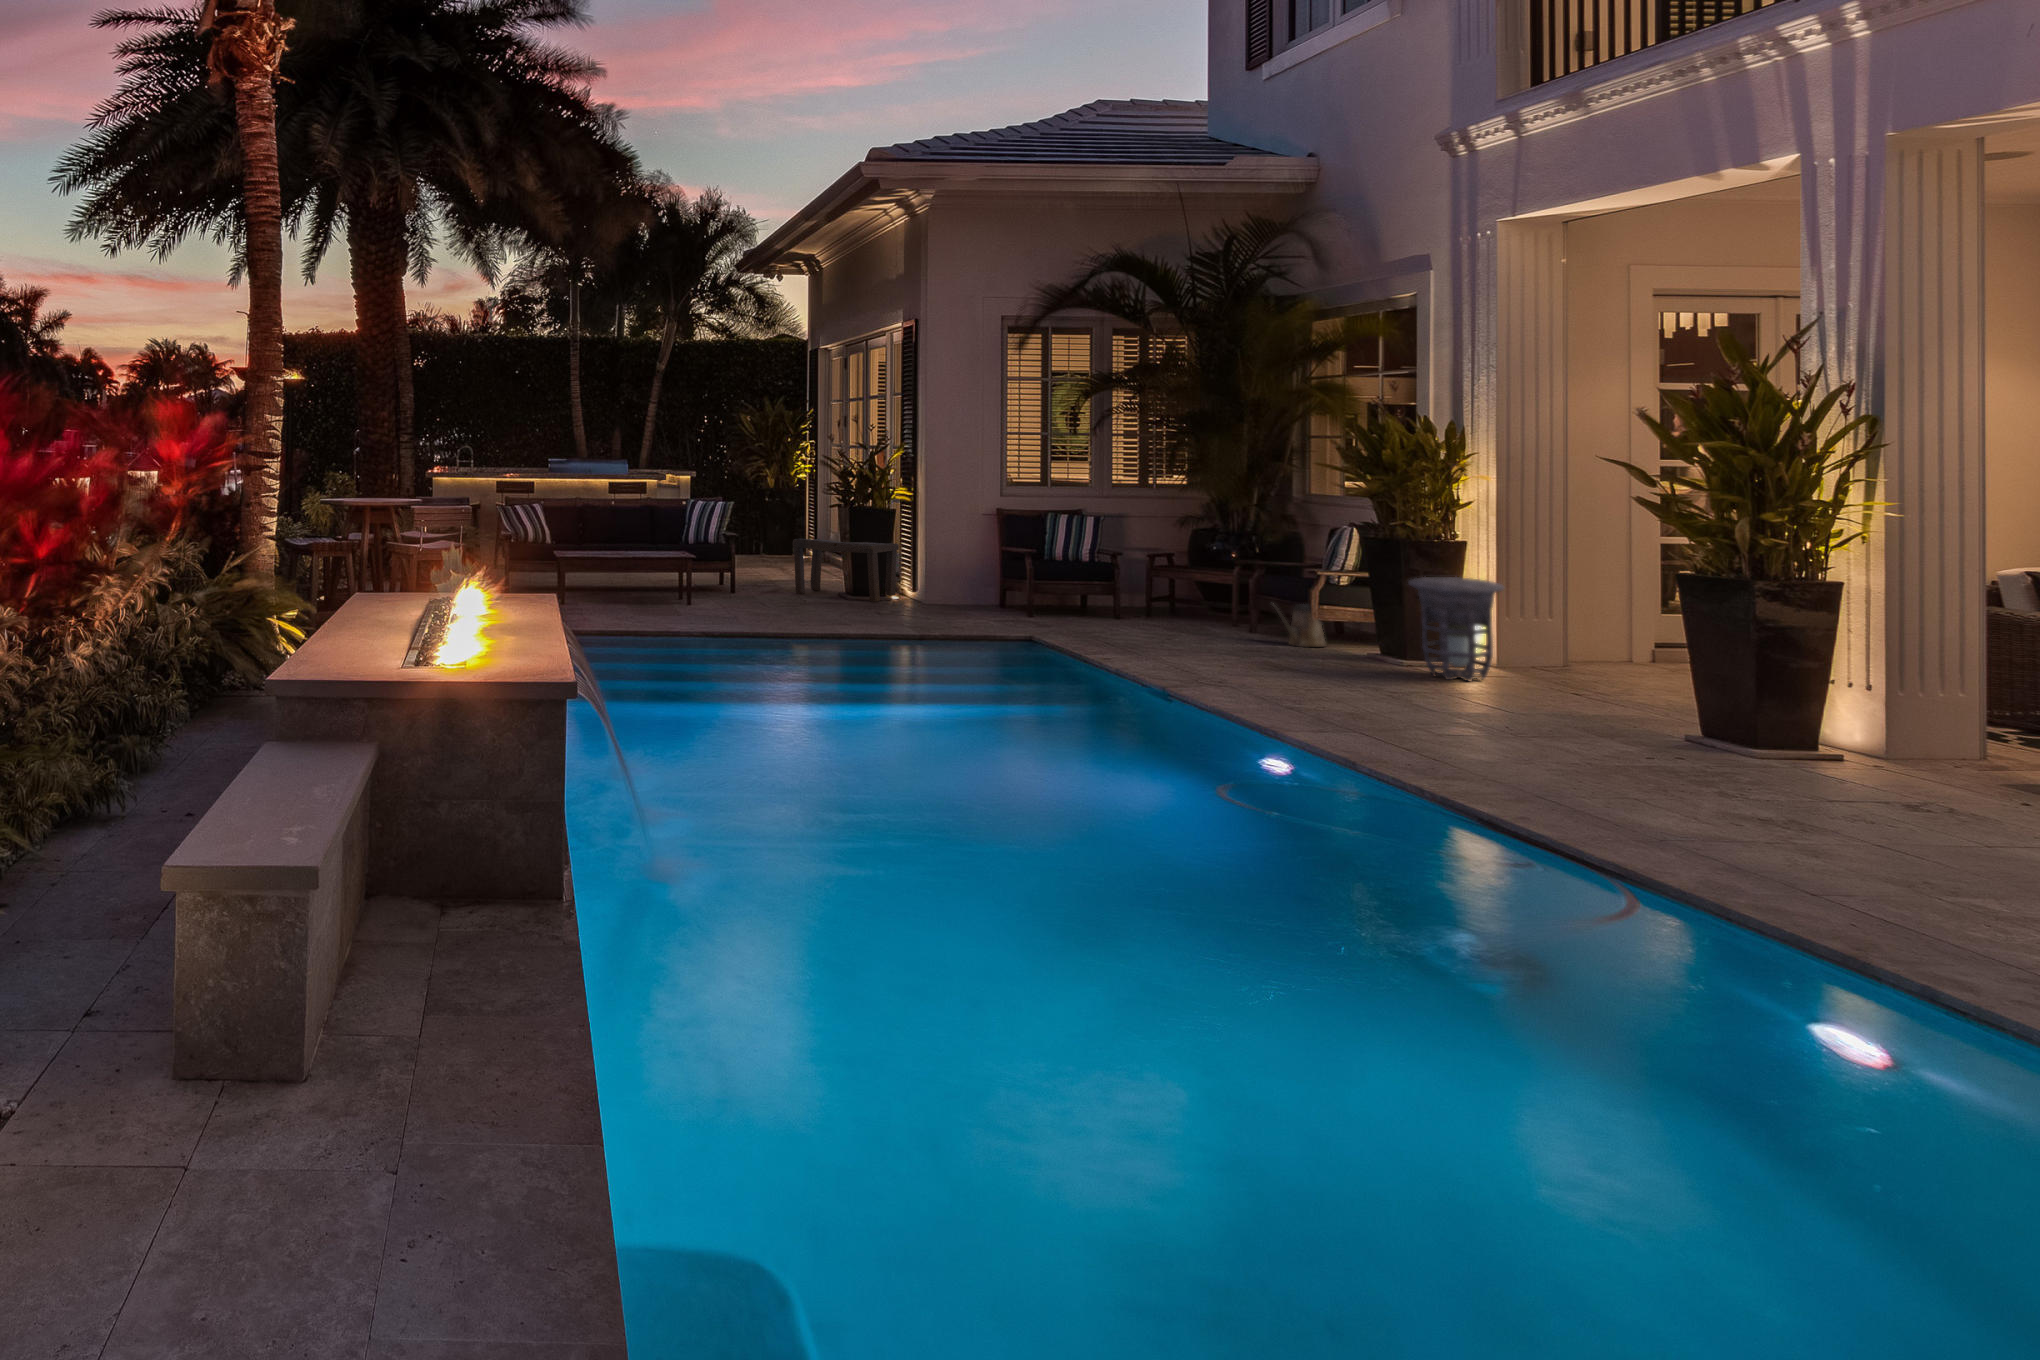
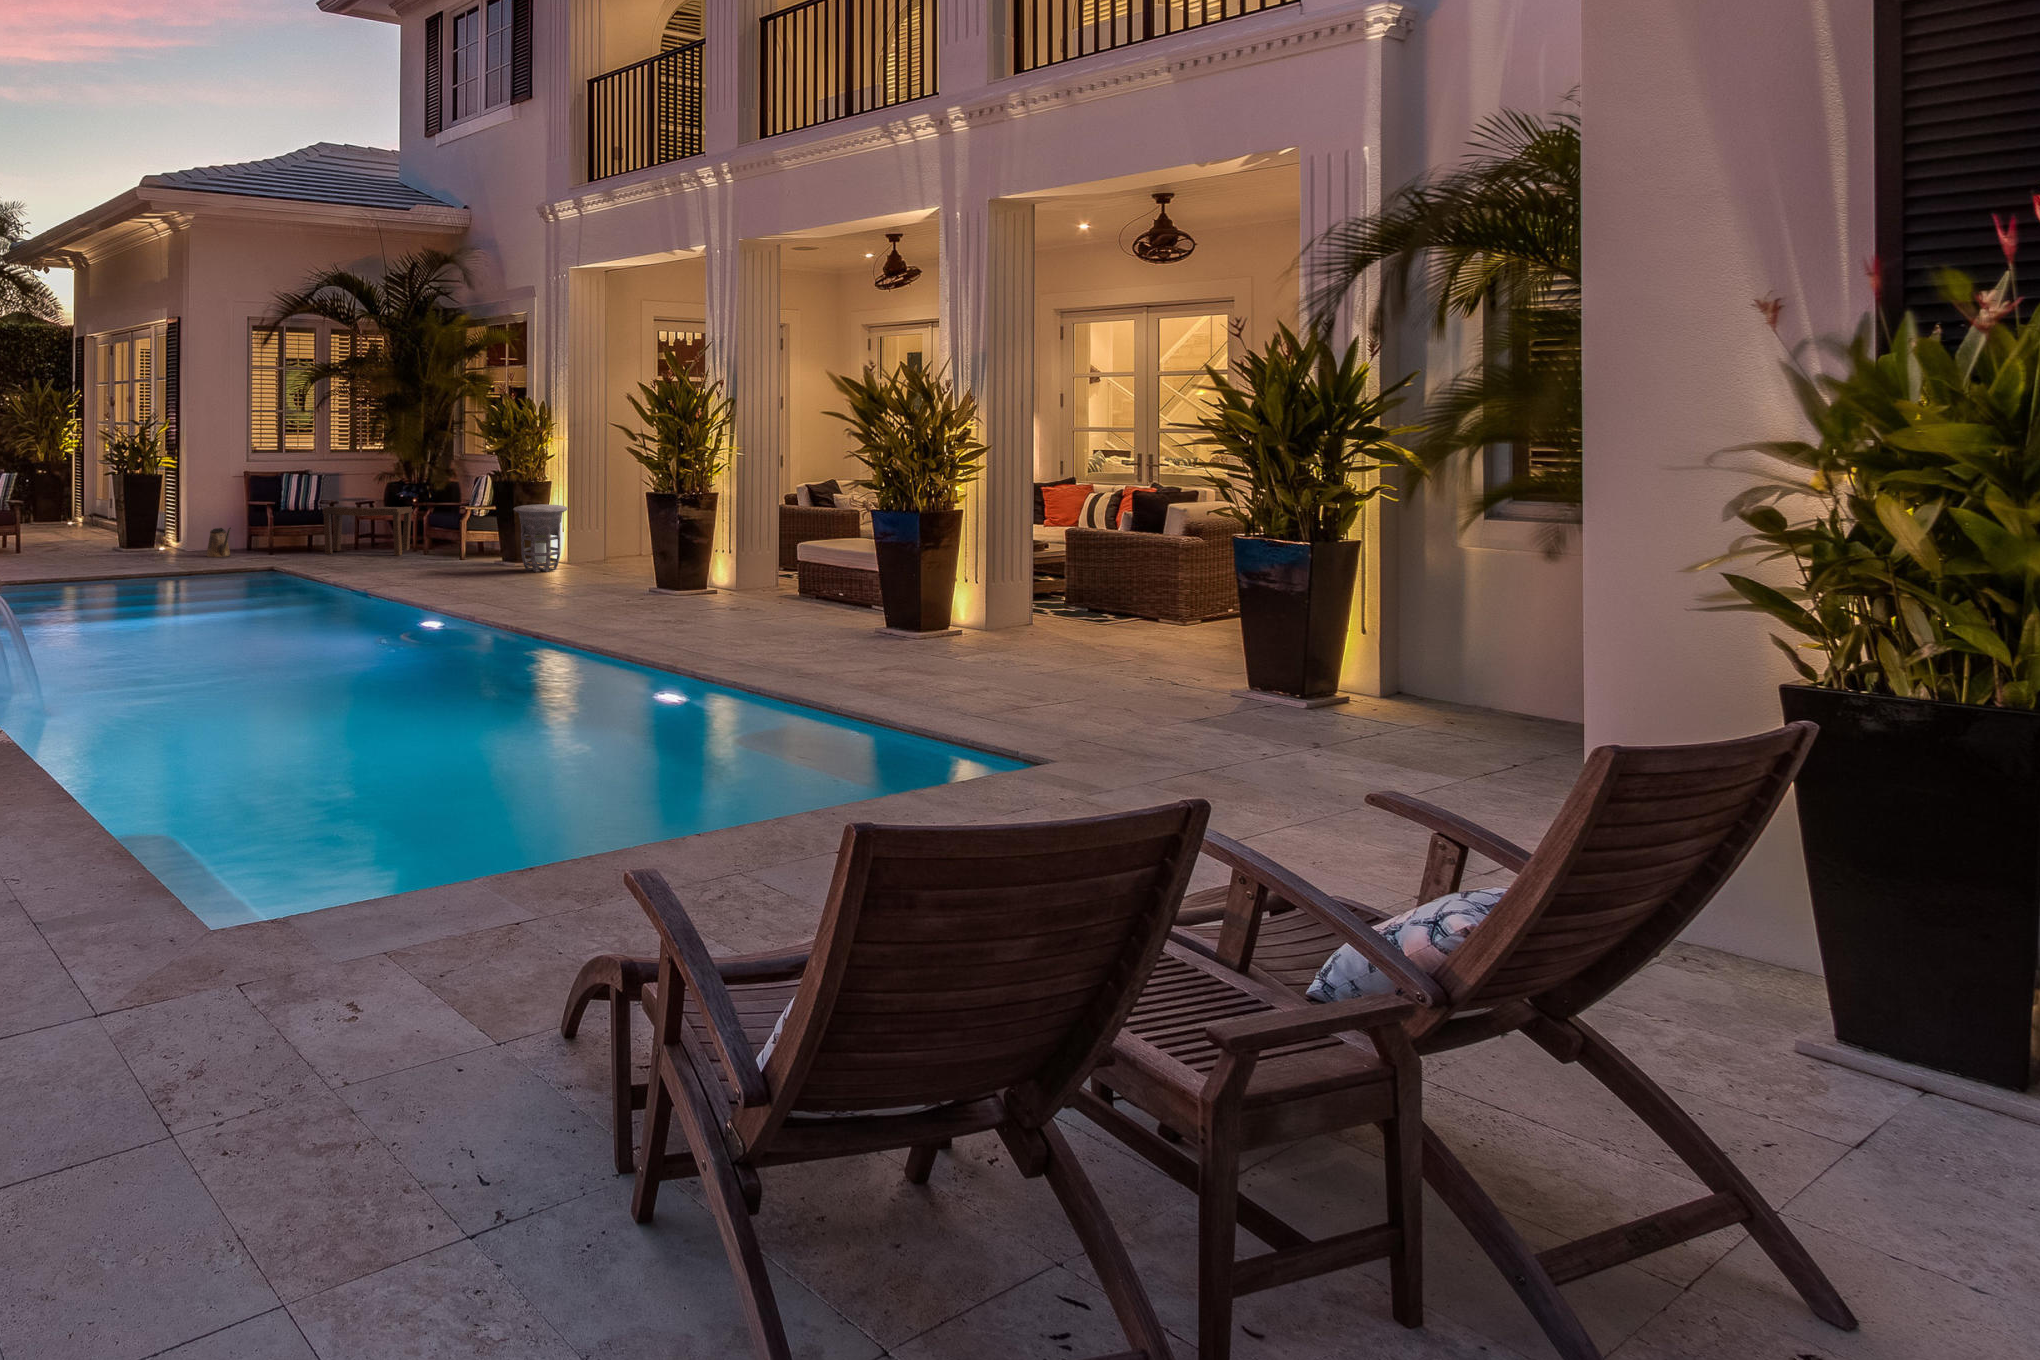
bench: present [793,539,899,602] -> present [323,506,413,556]
watering can: present [1273,604,1326,647] -> present [206,527,231,557]

